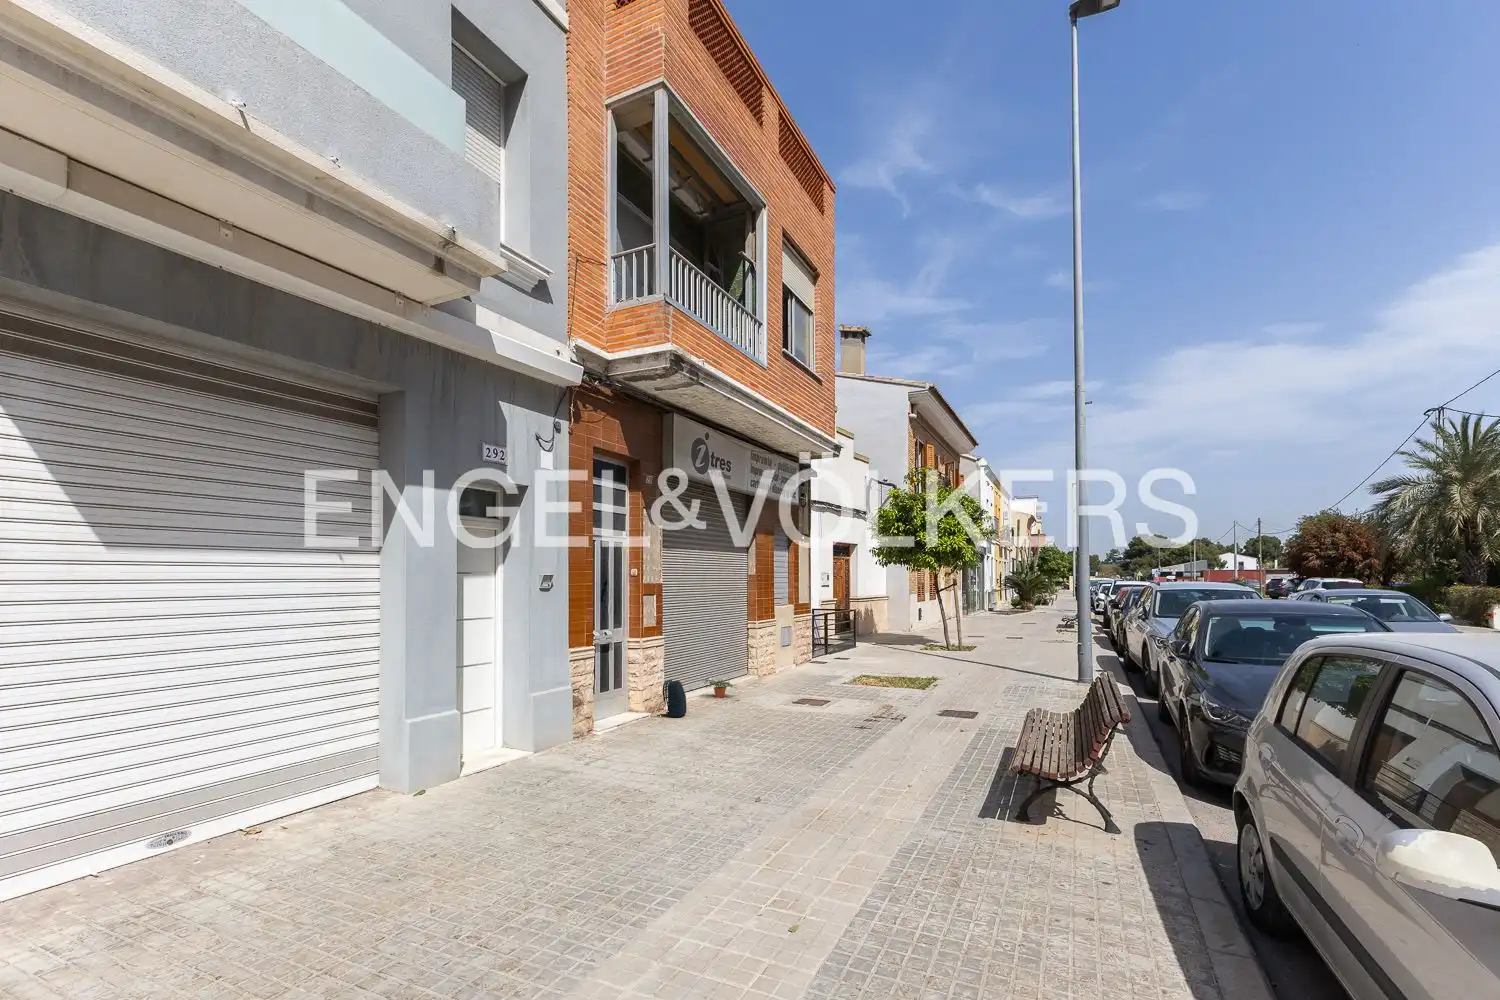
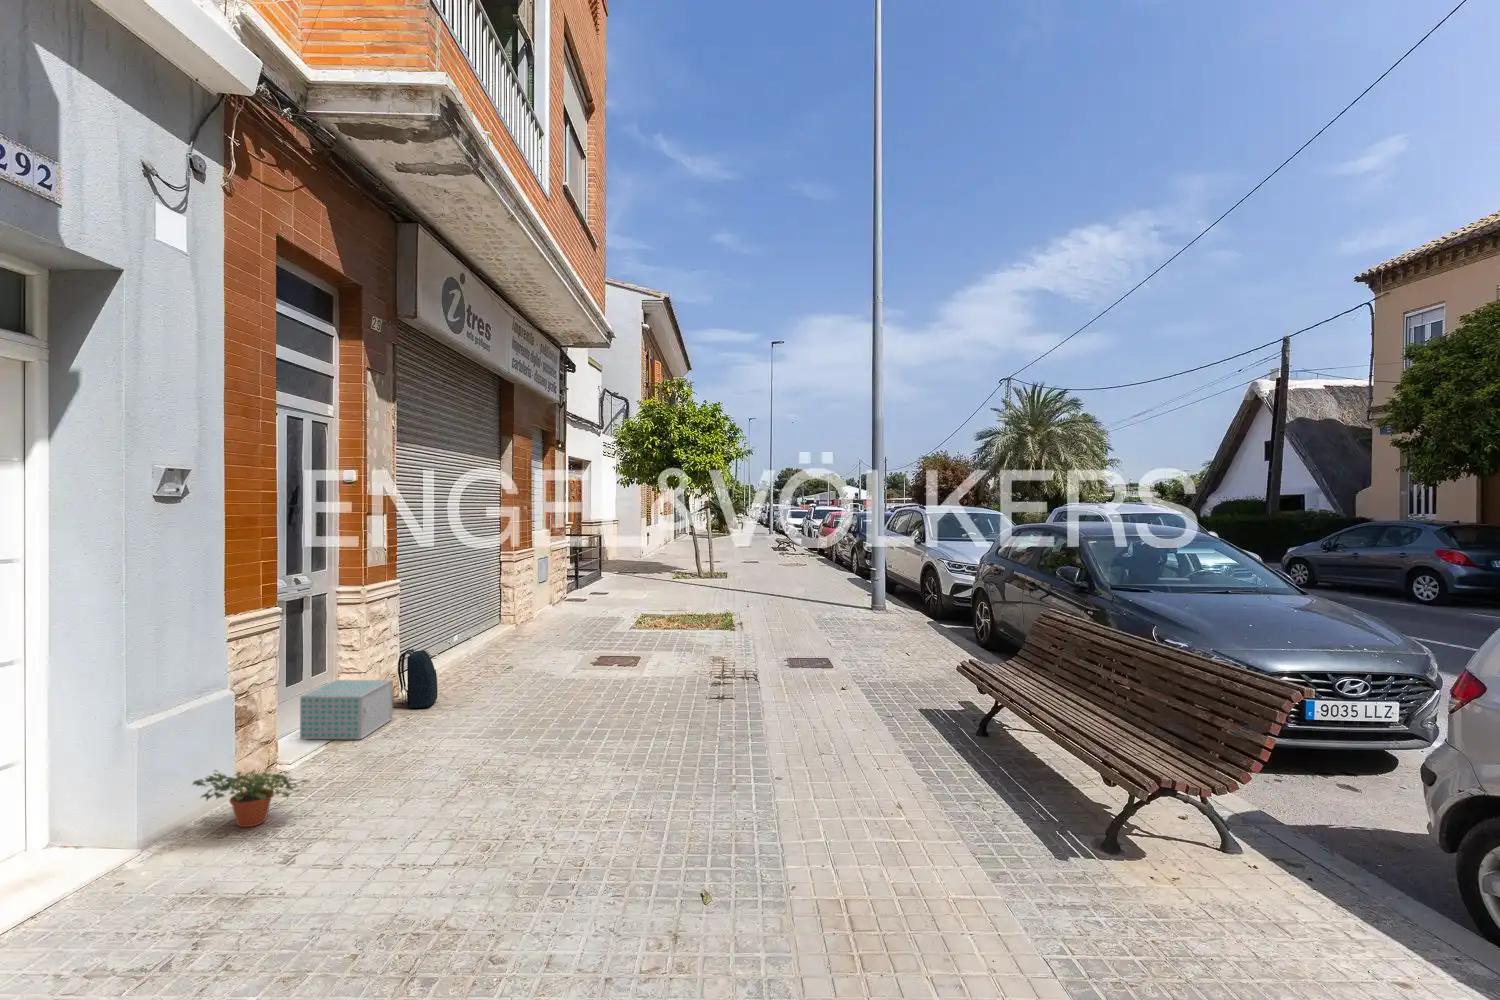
potted plant: present [703,679,733,698] -> present [193,771,307,827]
storage box: none [607,695,658,728] -> present [300,680,393,739]

